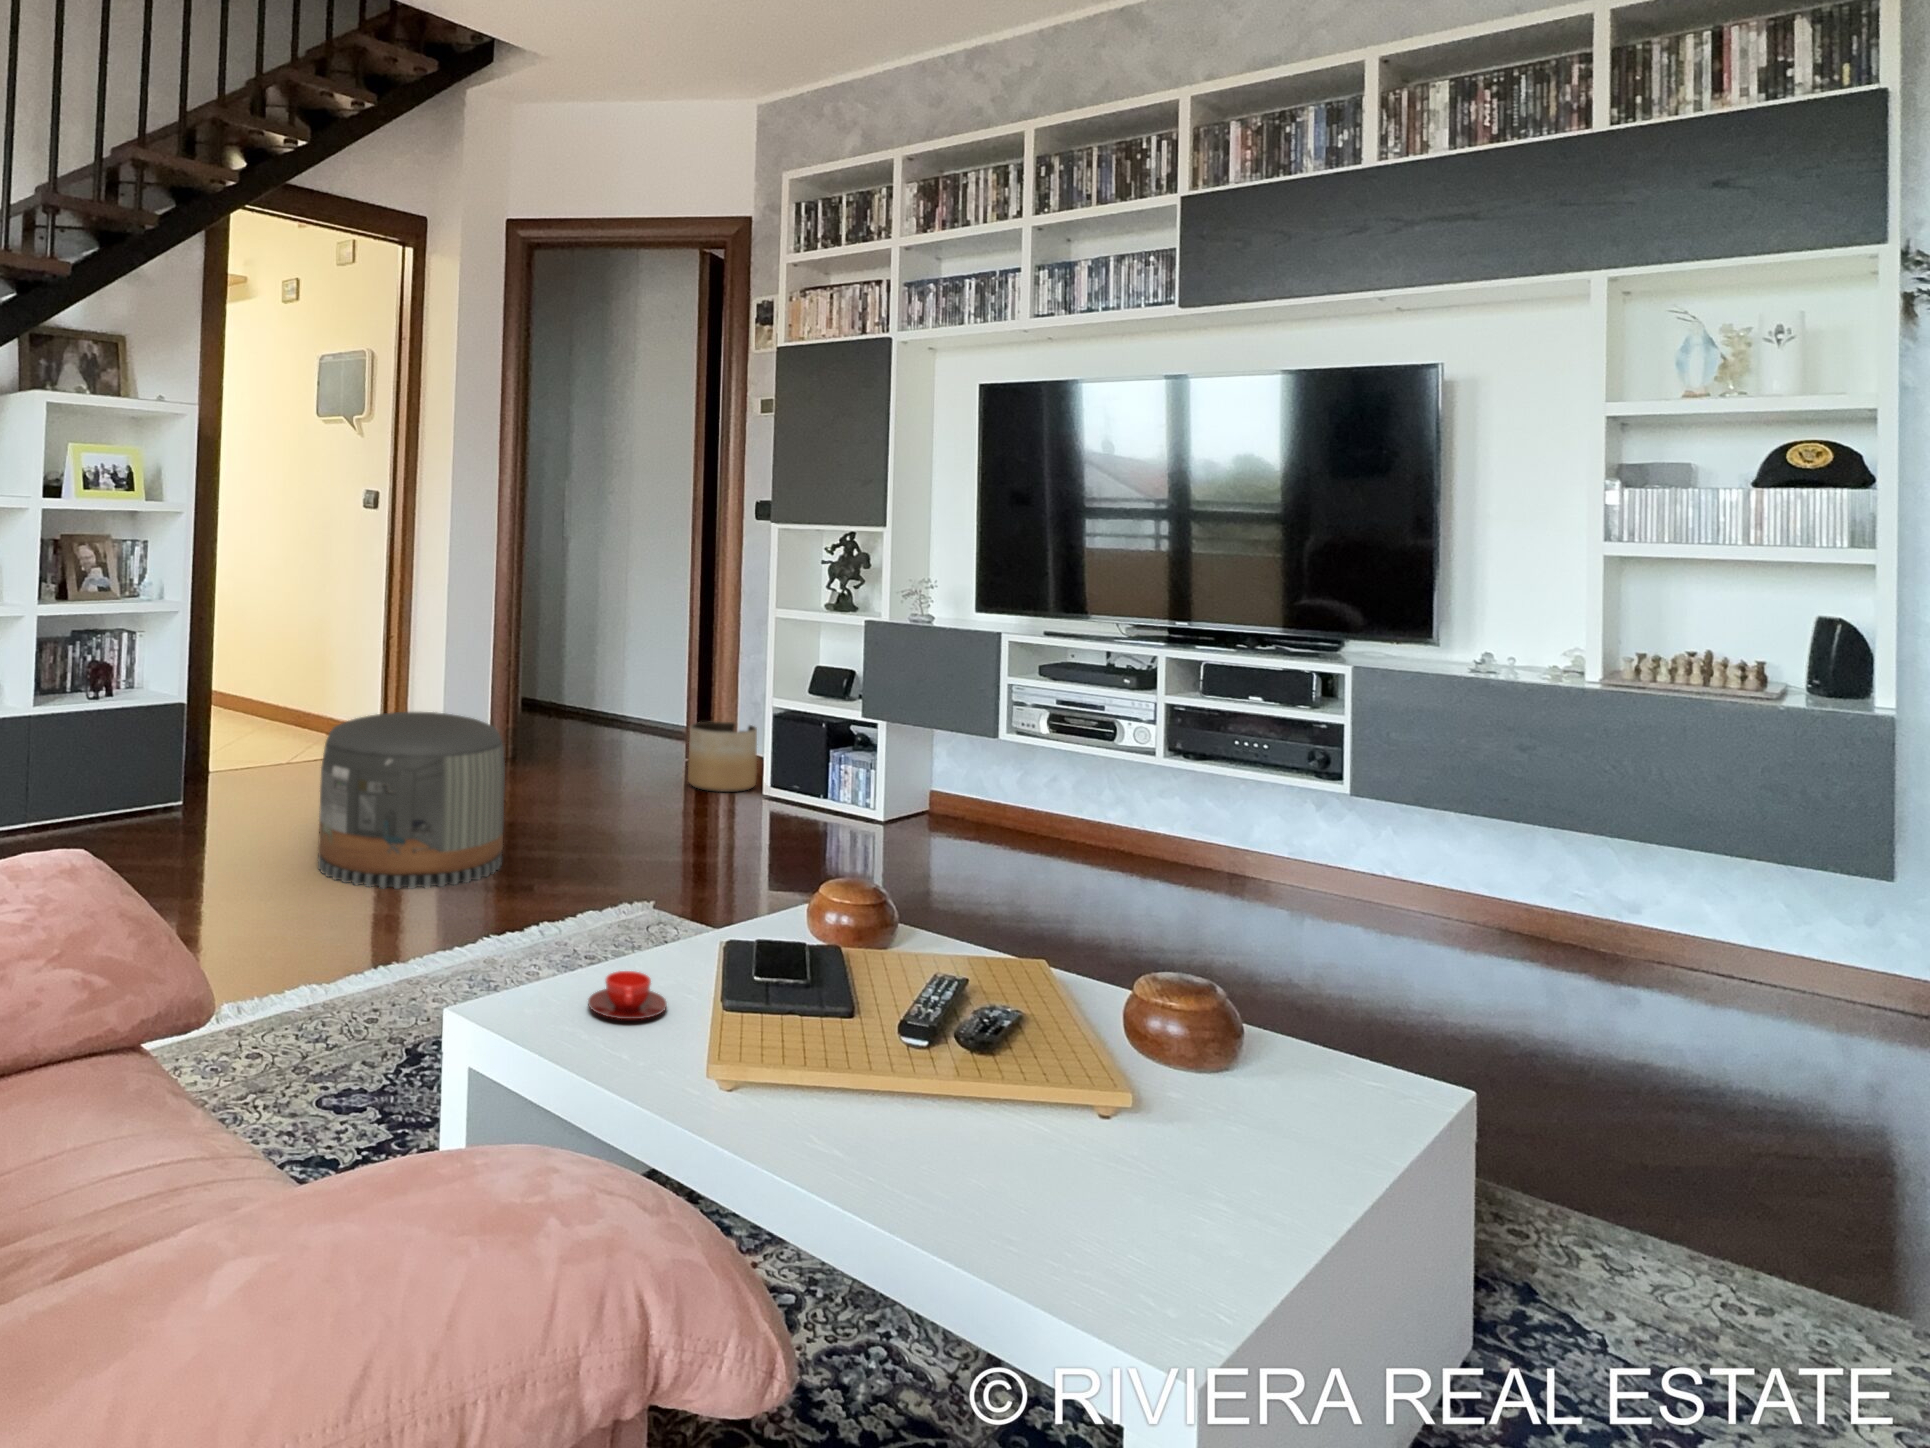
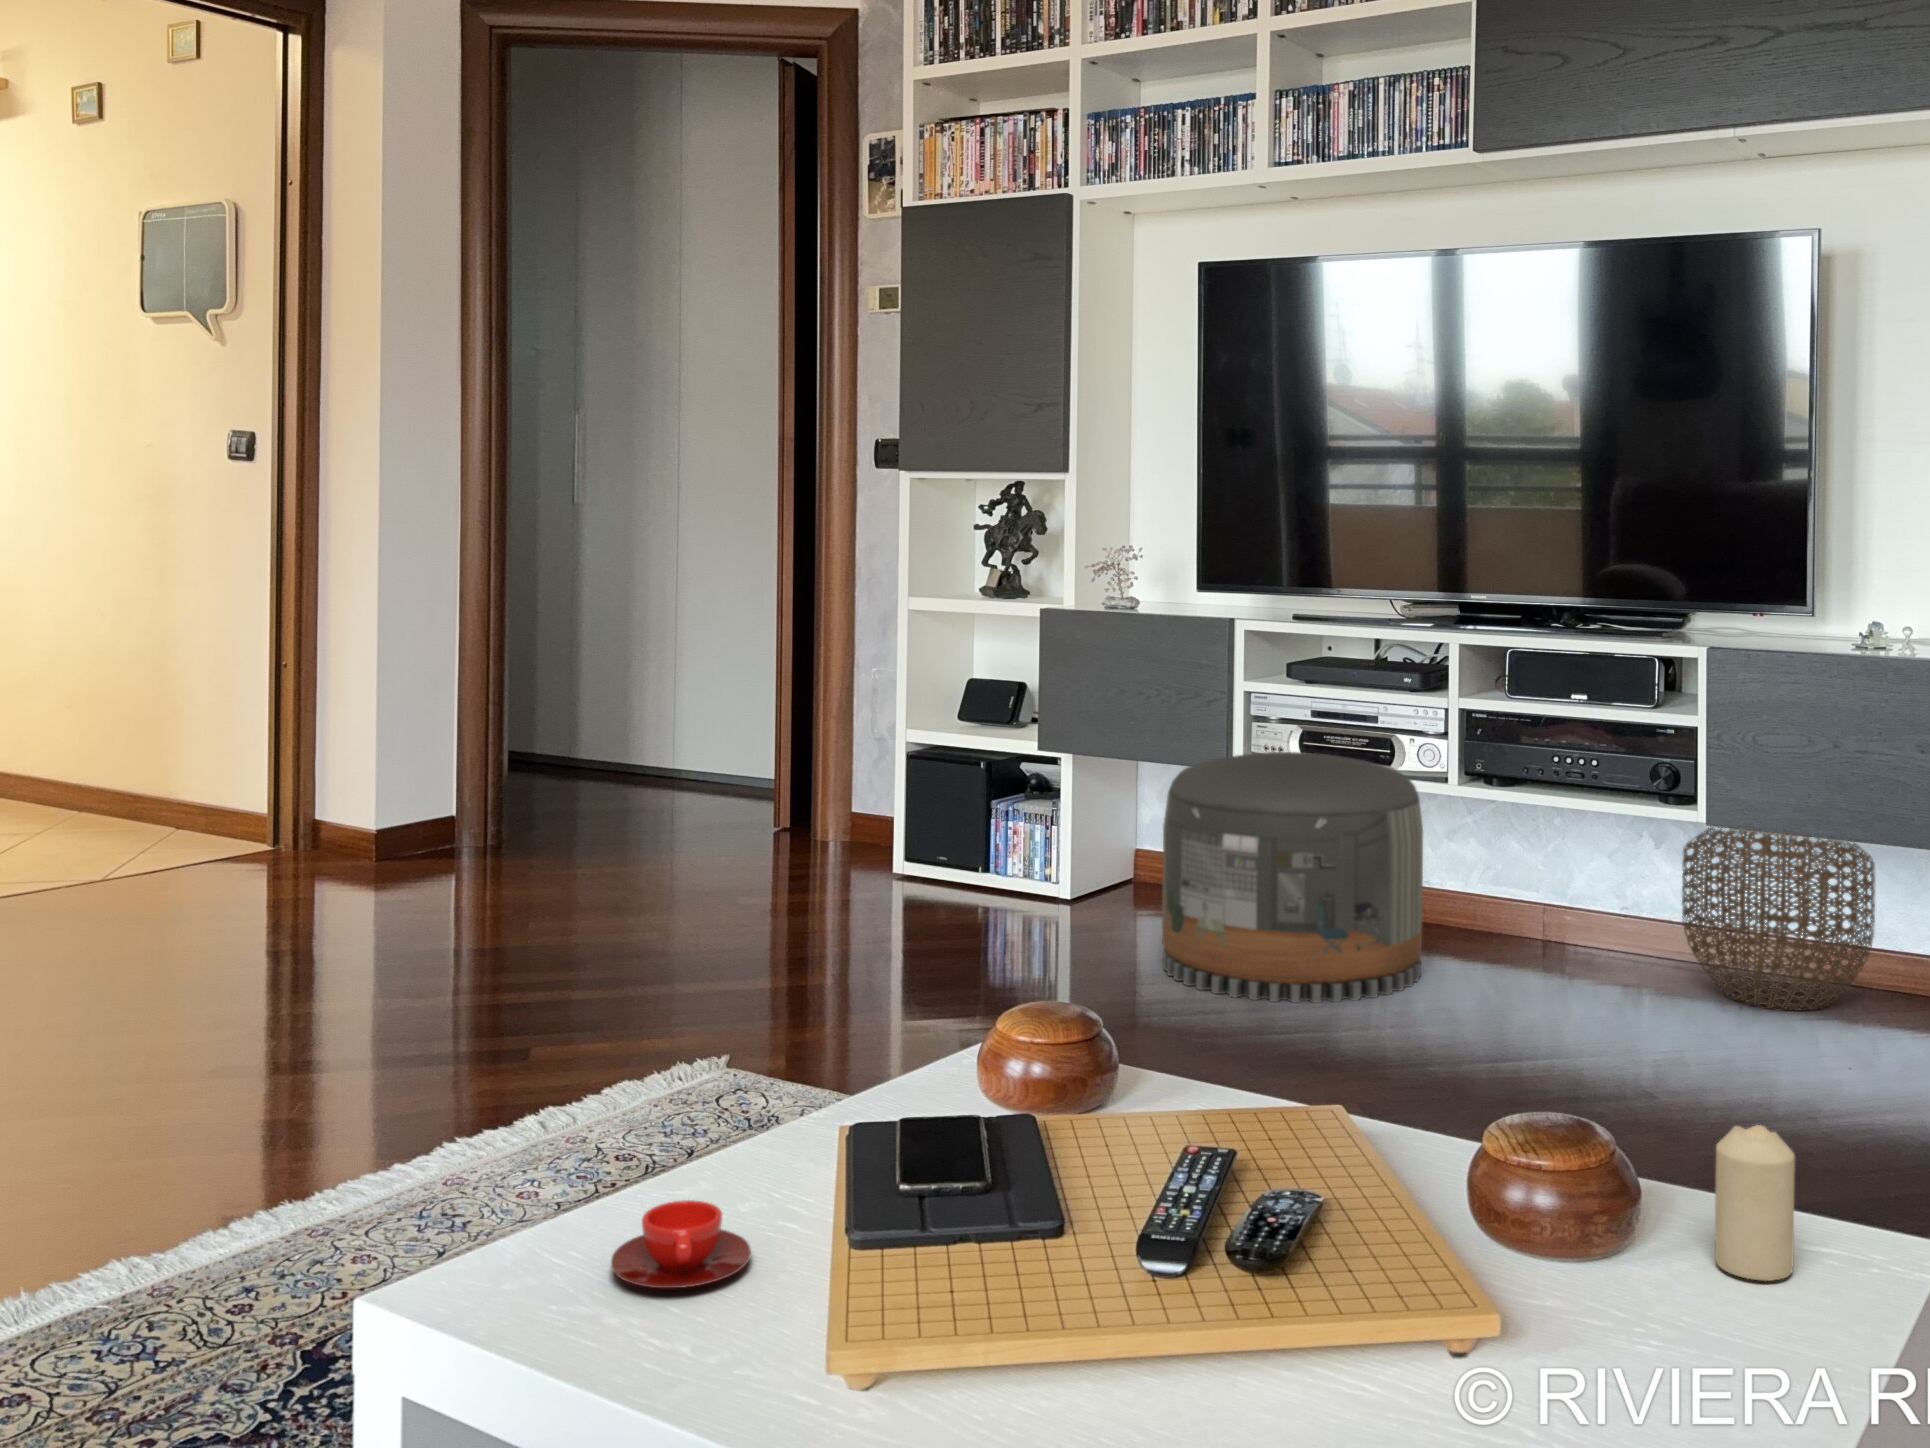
pouf: present [318,712,505,889] -> present [1162,752,1423,1003]
planter: present [688,722,757,792] -> none [774,768,877,873]
woven basket: none [1332,780,1486,937] -> present [1682,825,1875,1011]
candle: none [1276,985,1331,1087] -> present [1715,1125,1795,1281]

